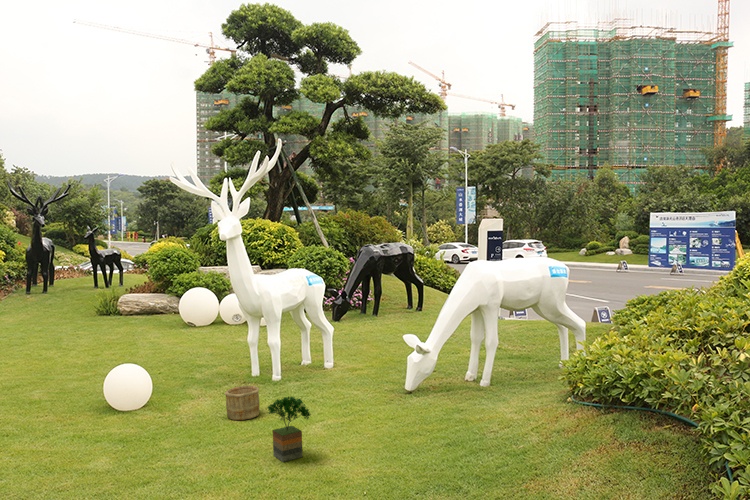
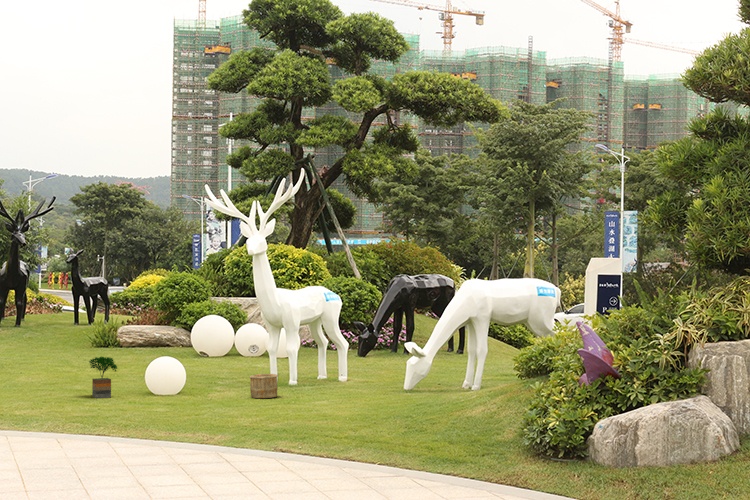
potted tree: present [267,396,311,462] -> present [89,357,117,398]

